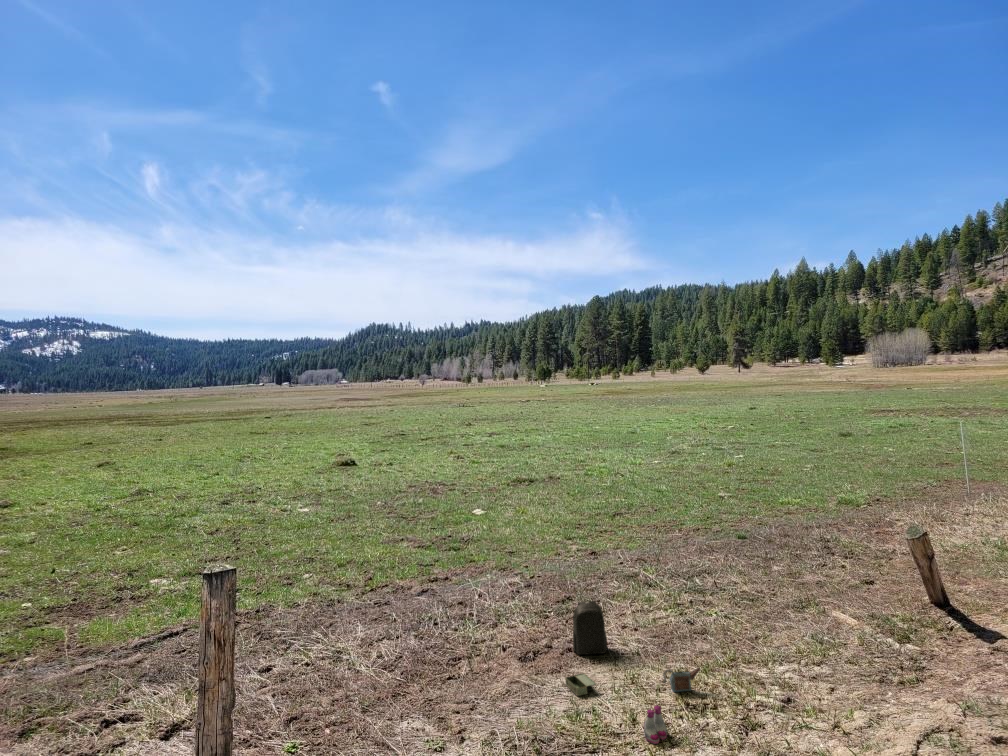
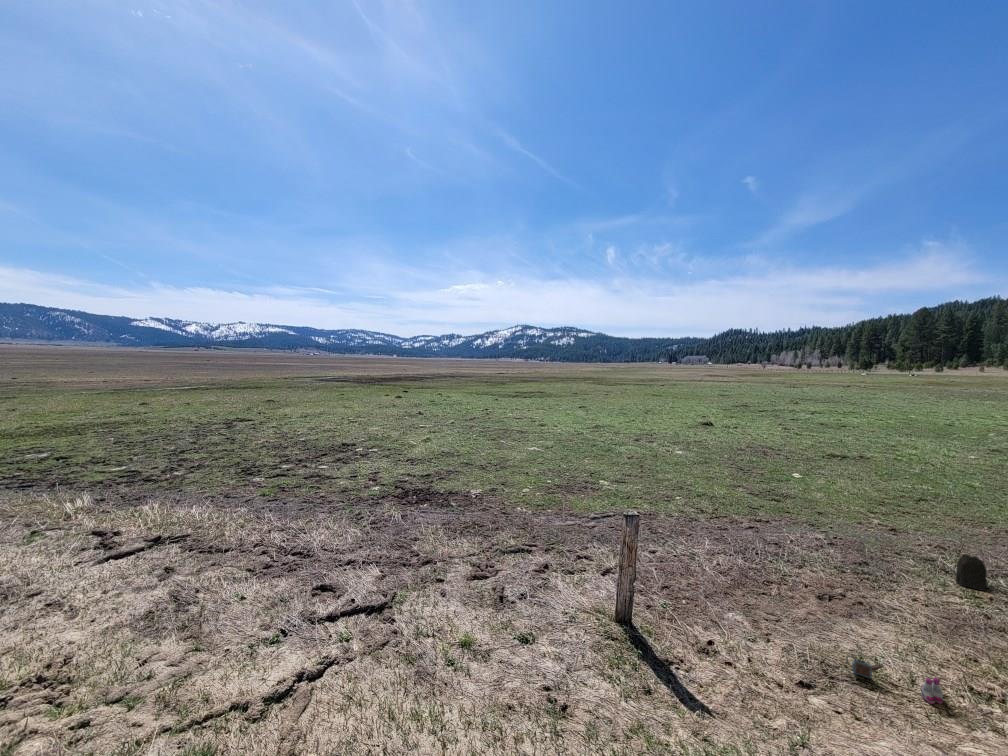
backpack: present [573,601,608,655] -> present [955,554,987,591]
watering can: present [663,668,700,692] -> present [846,655,883,678]
toolbox: present [565,674,596,696] -> none [855,626,882,644]

